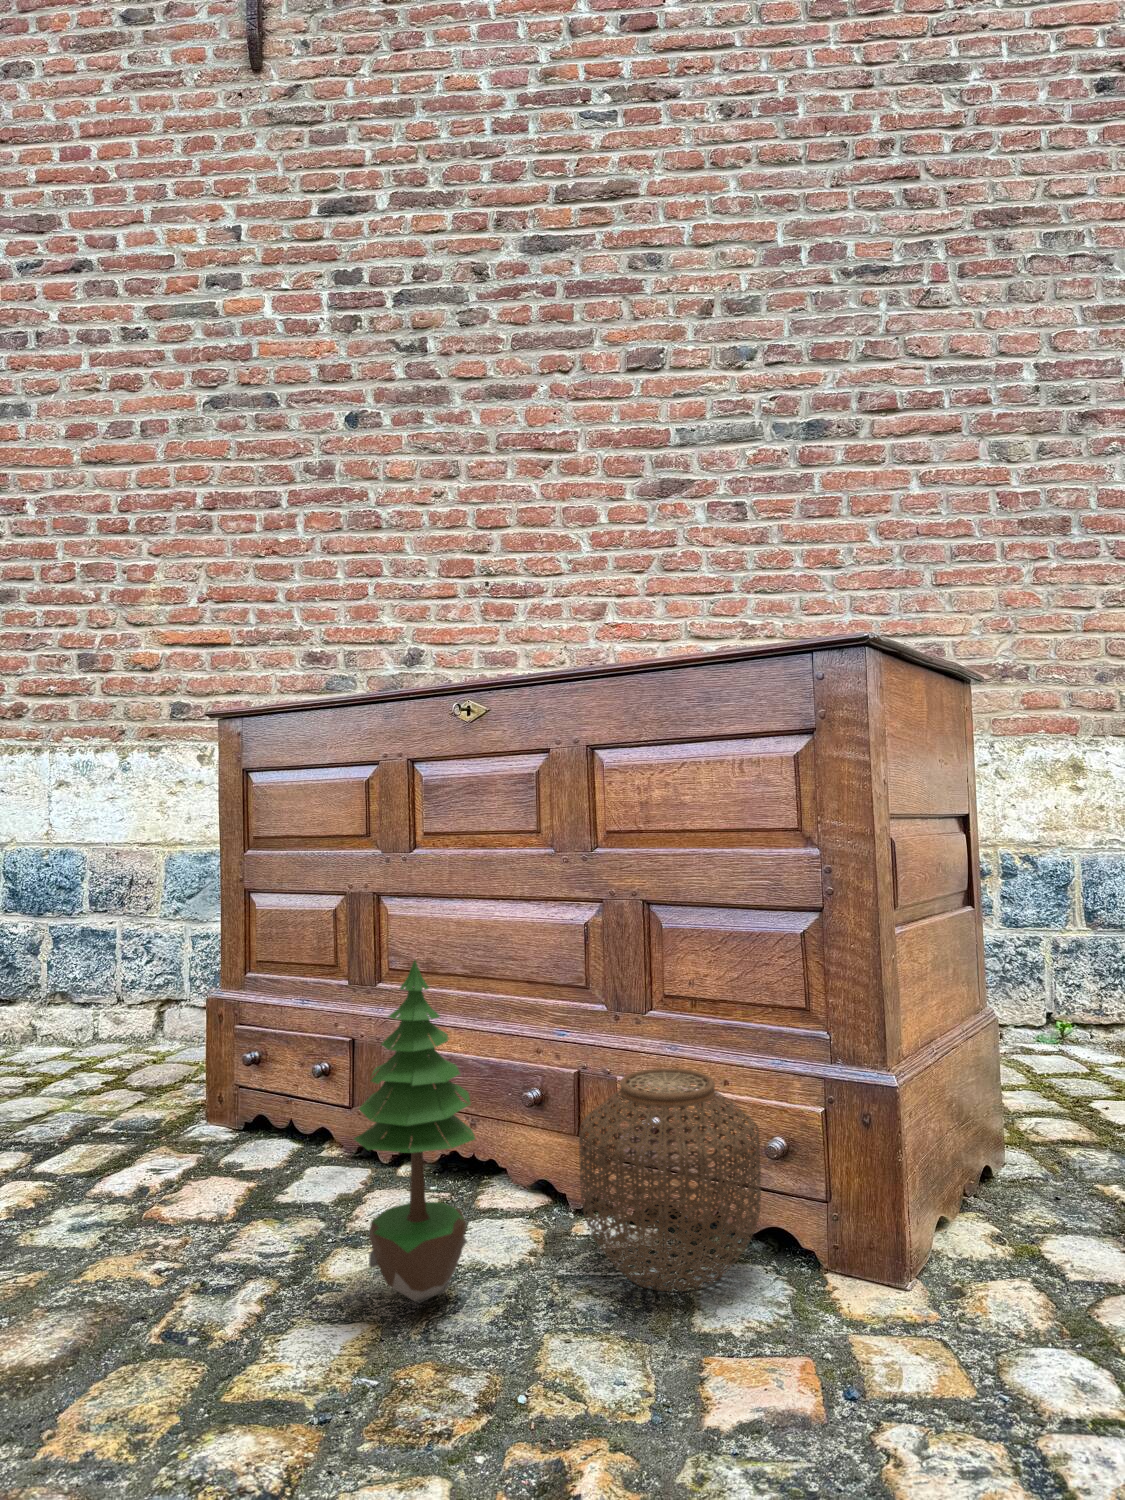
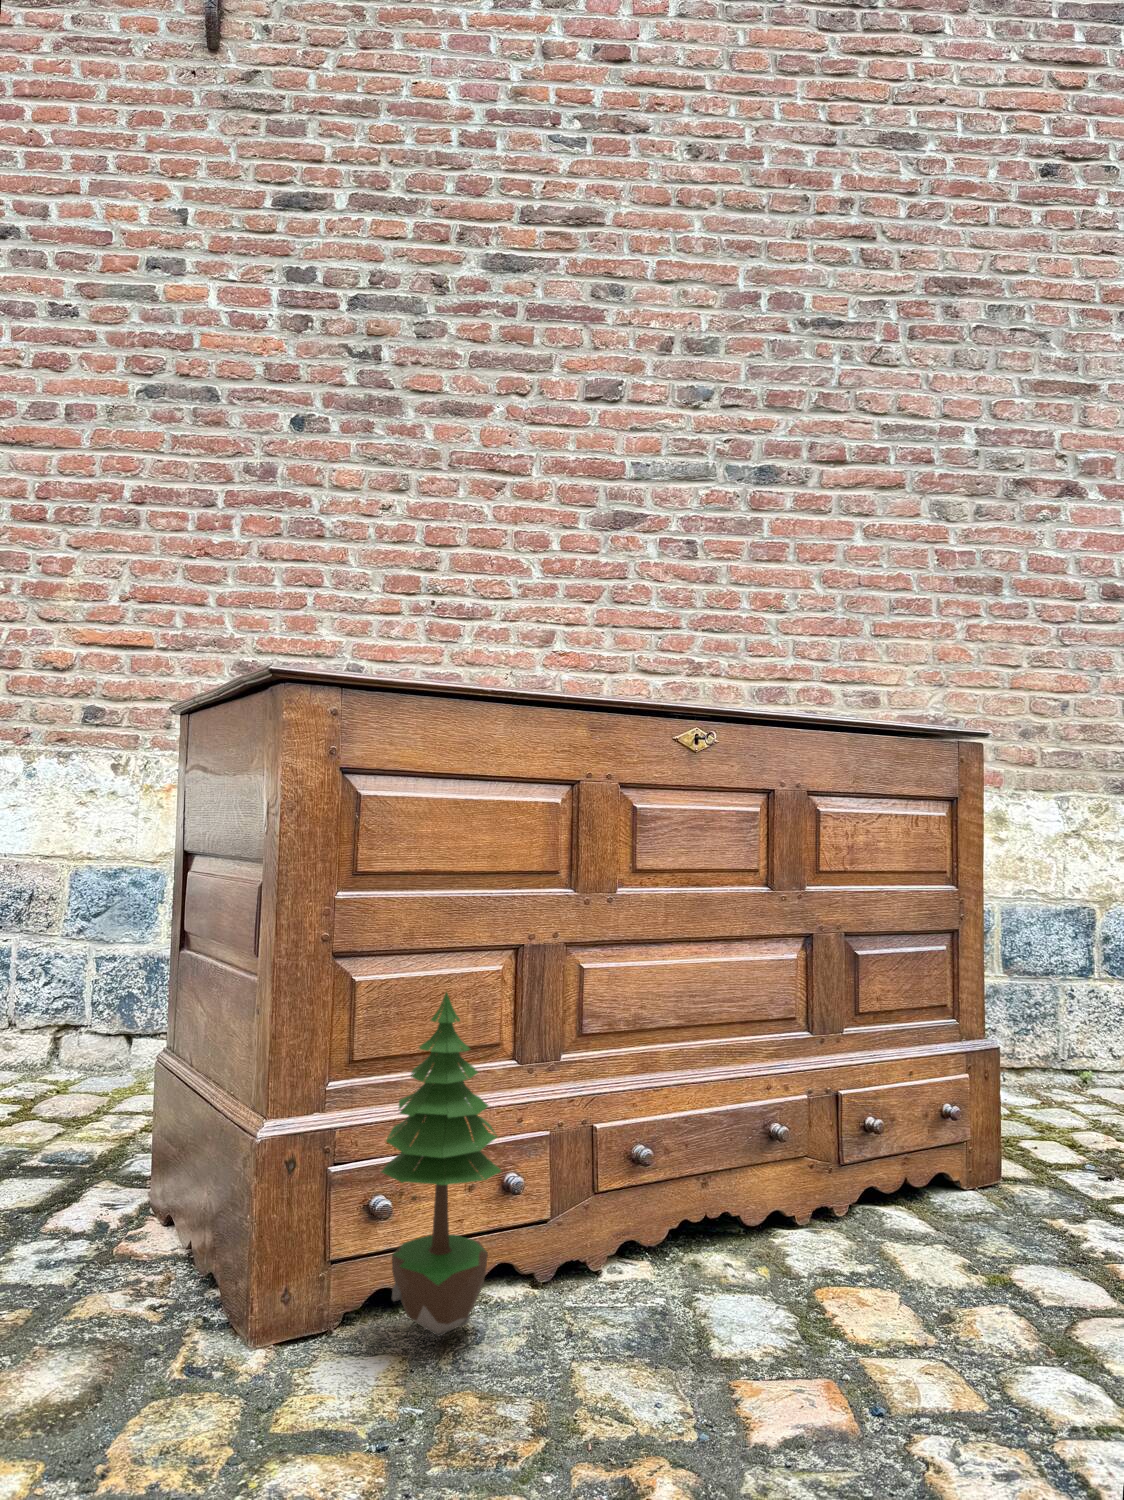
woven basket: present [579,1068,761,1291] -> none [589,1100,765,1318]

